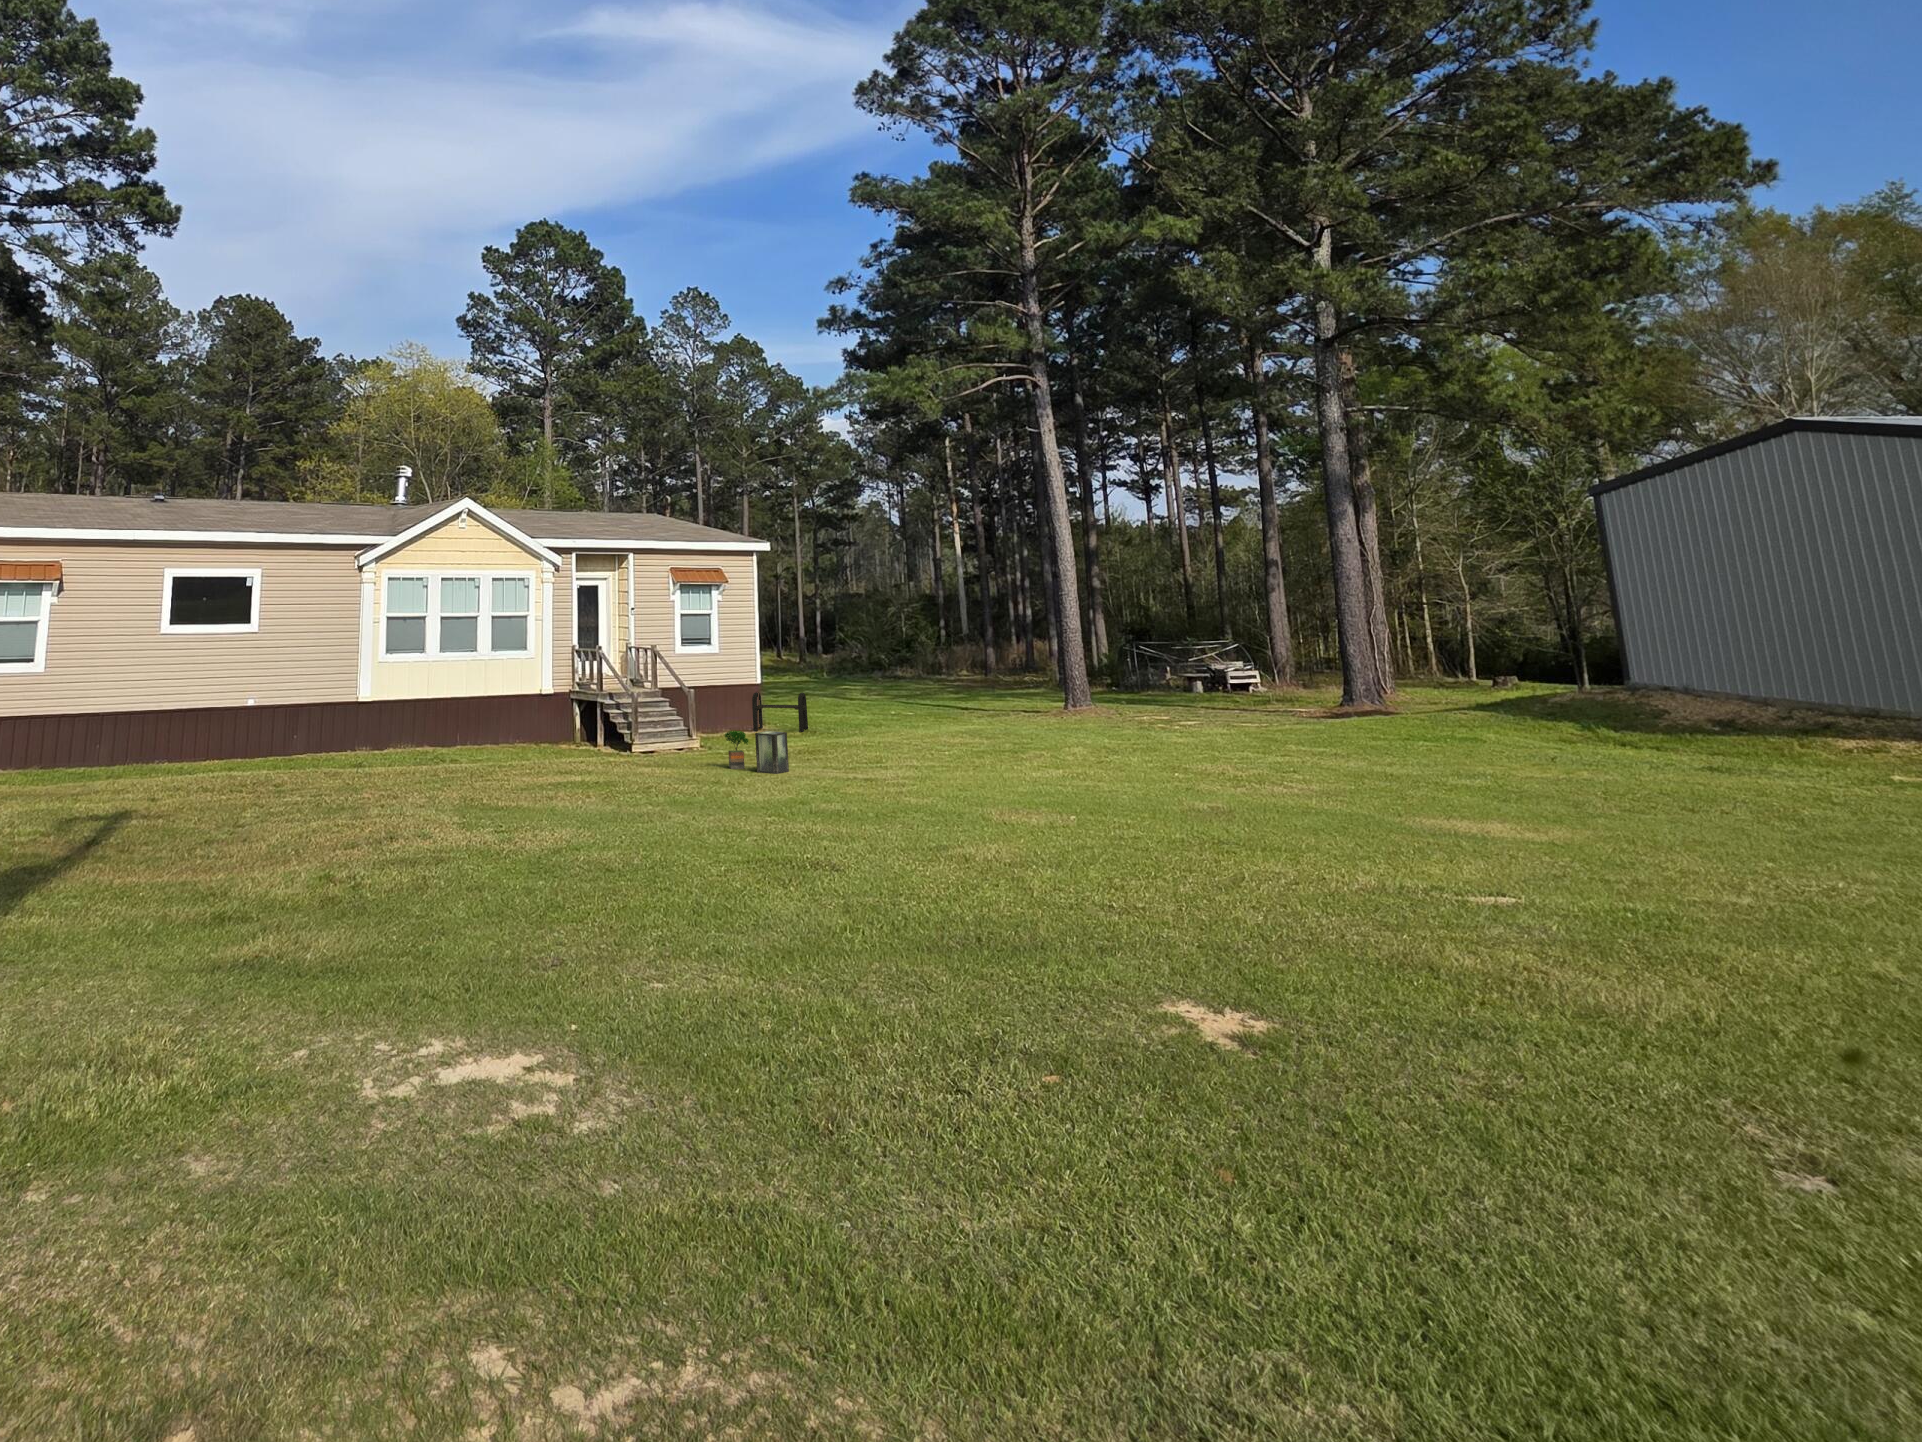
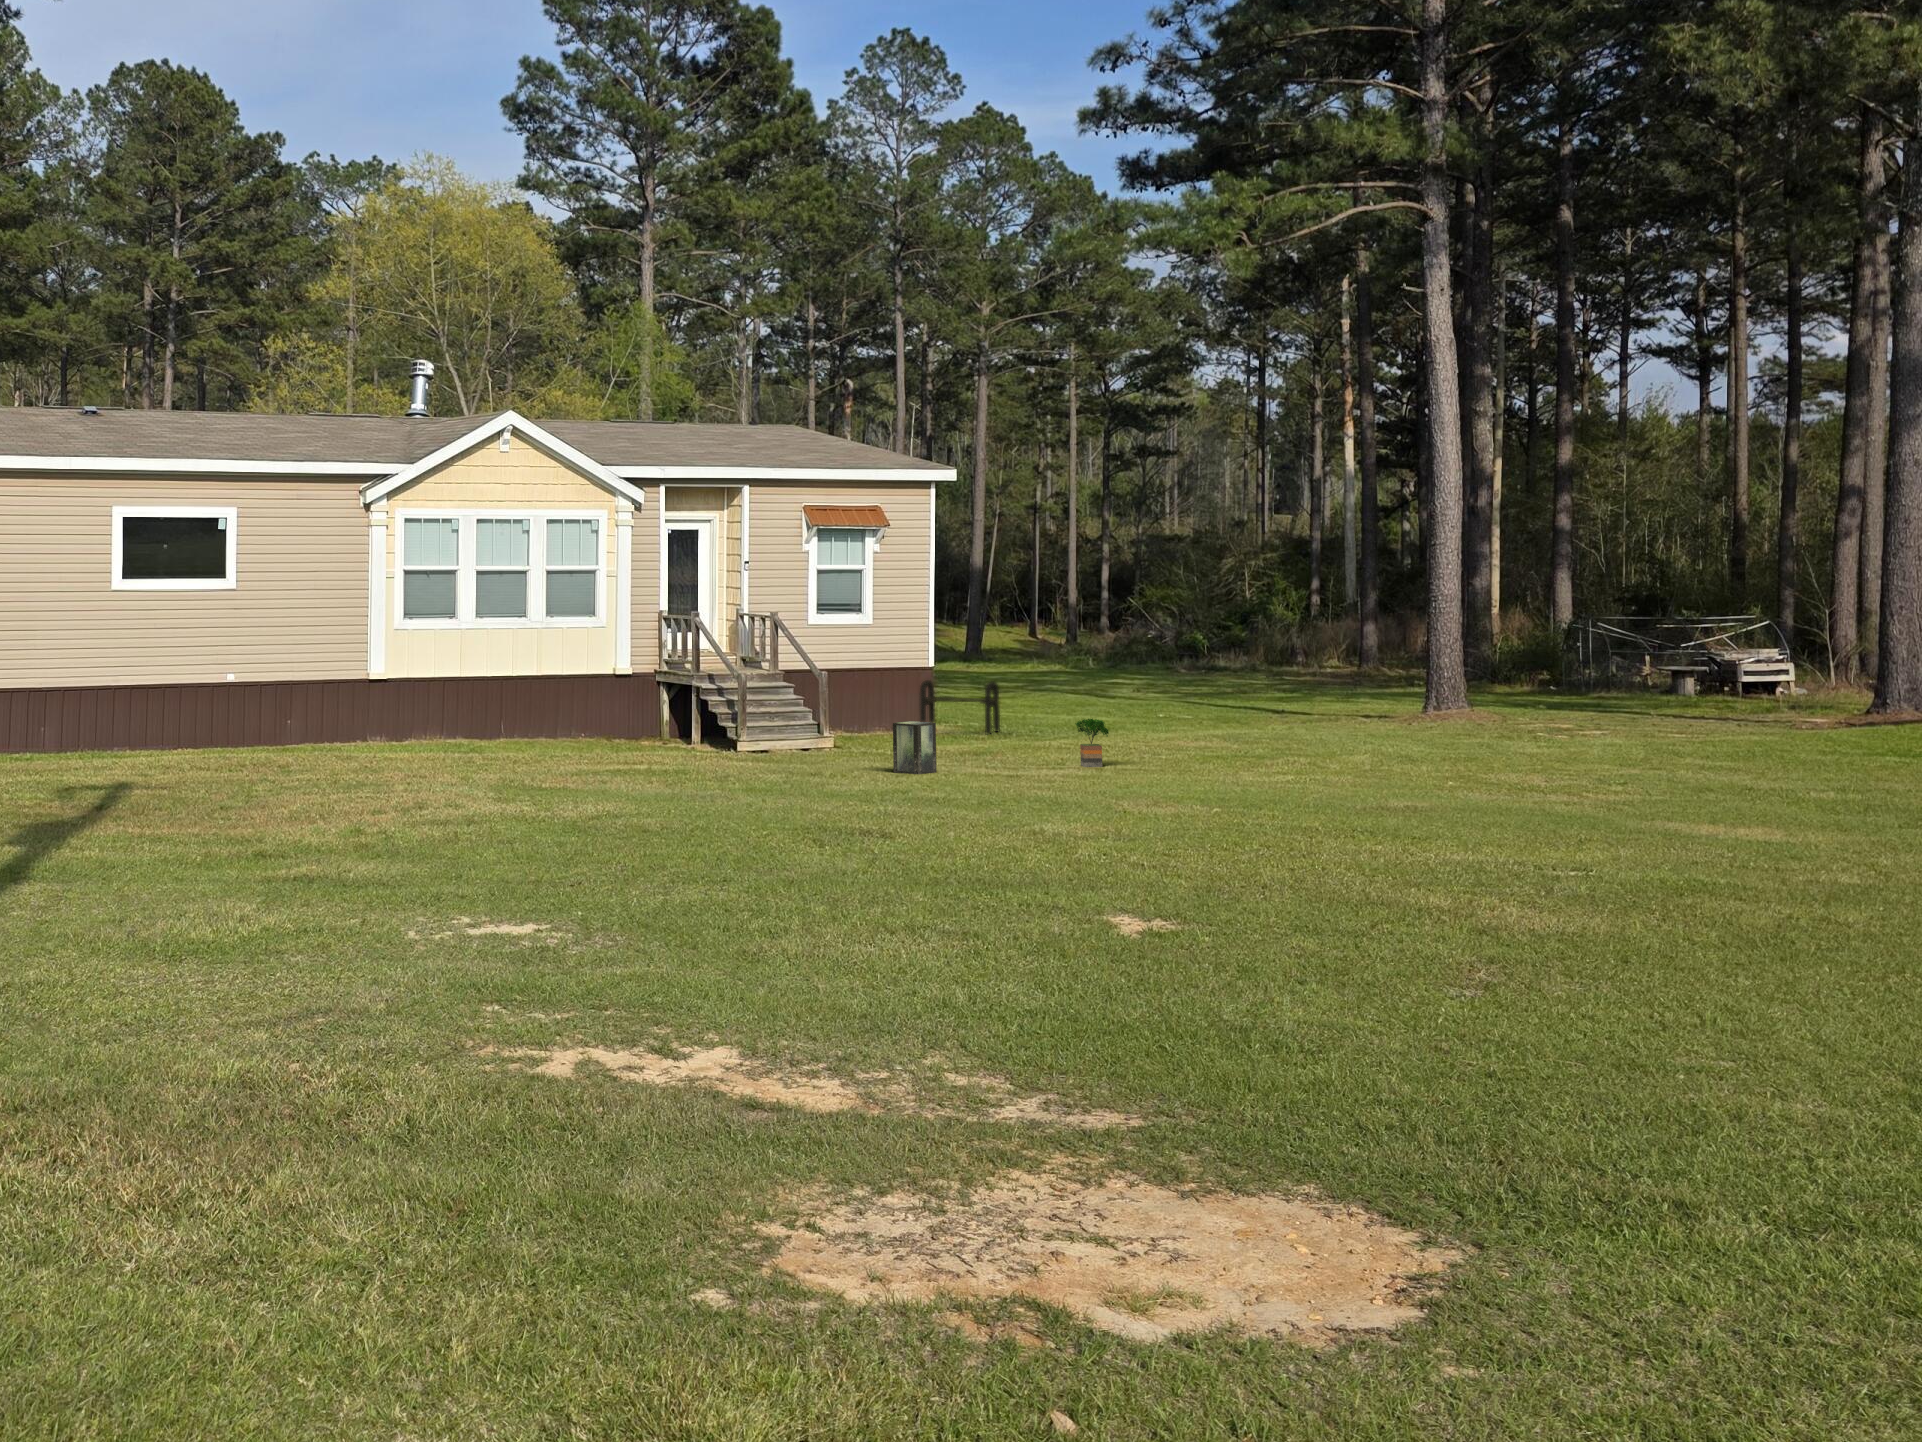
potted tree: present [725,731,749,769] -> present [1075,719,1109,767]

